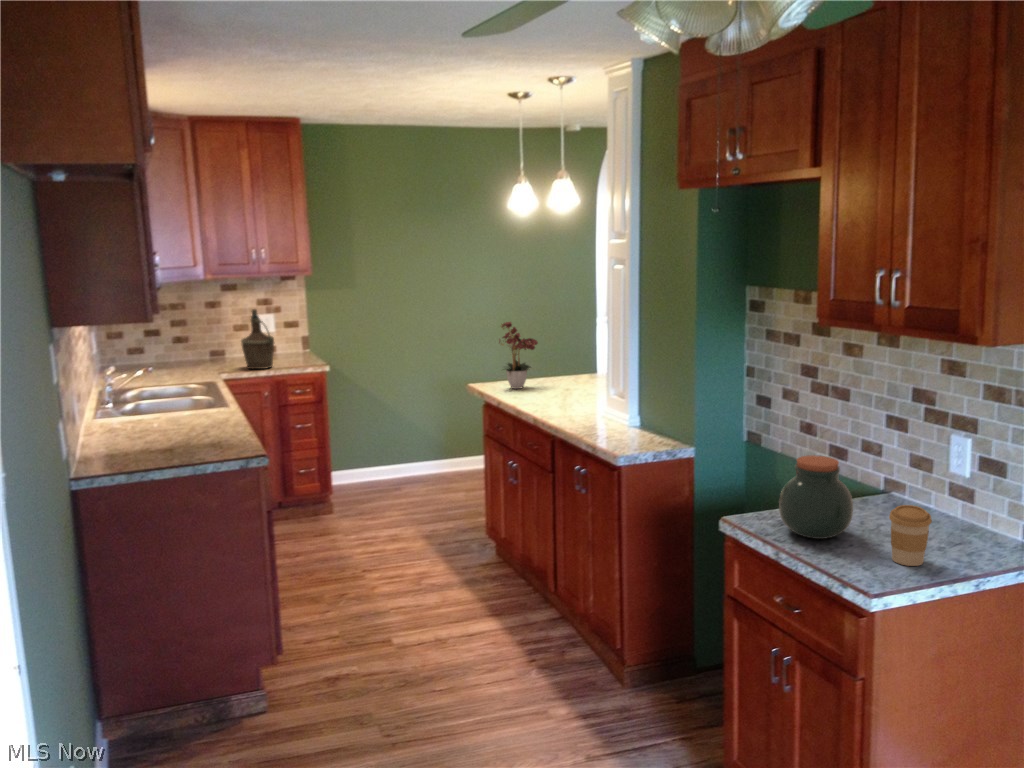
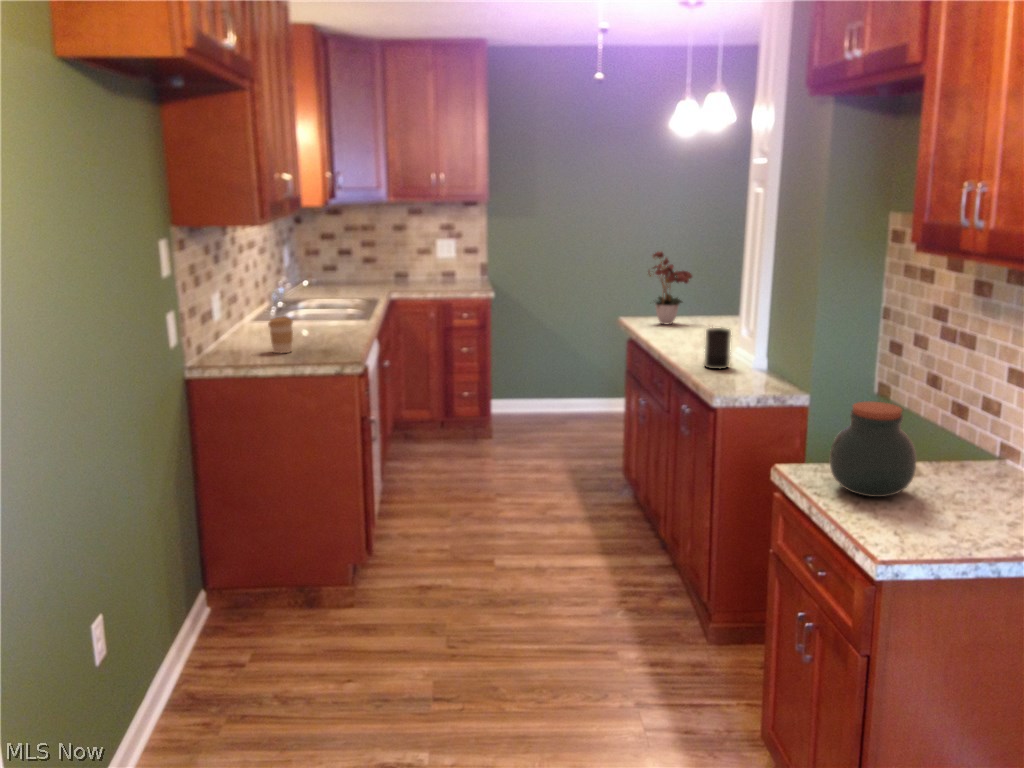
bottle: present [241,309,274,369] -> none [416,231,448,291]
candle: none [584,390,608,430] -> present [705,328,731,369]
coffee cup: present [889,505,932,566] -> present [268,316,293,353]

